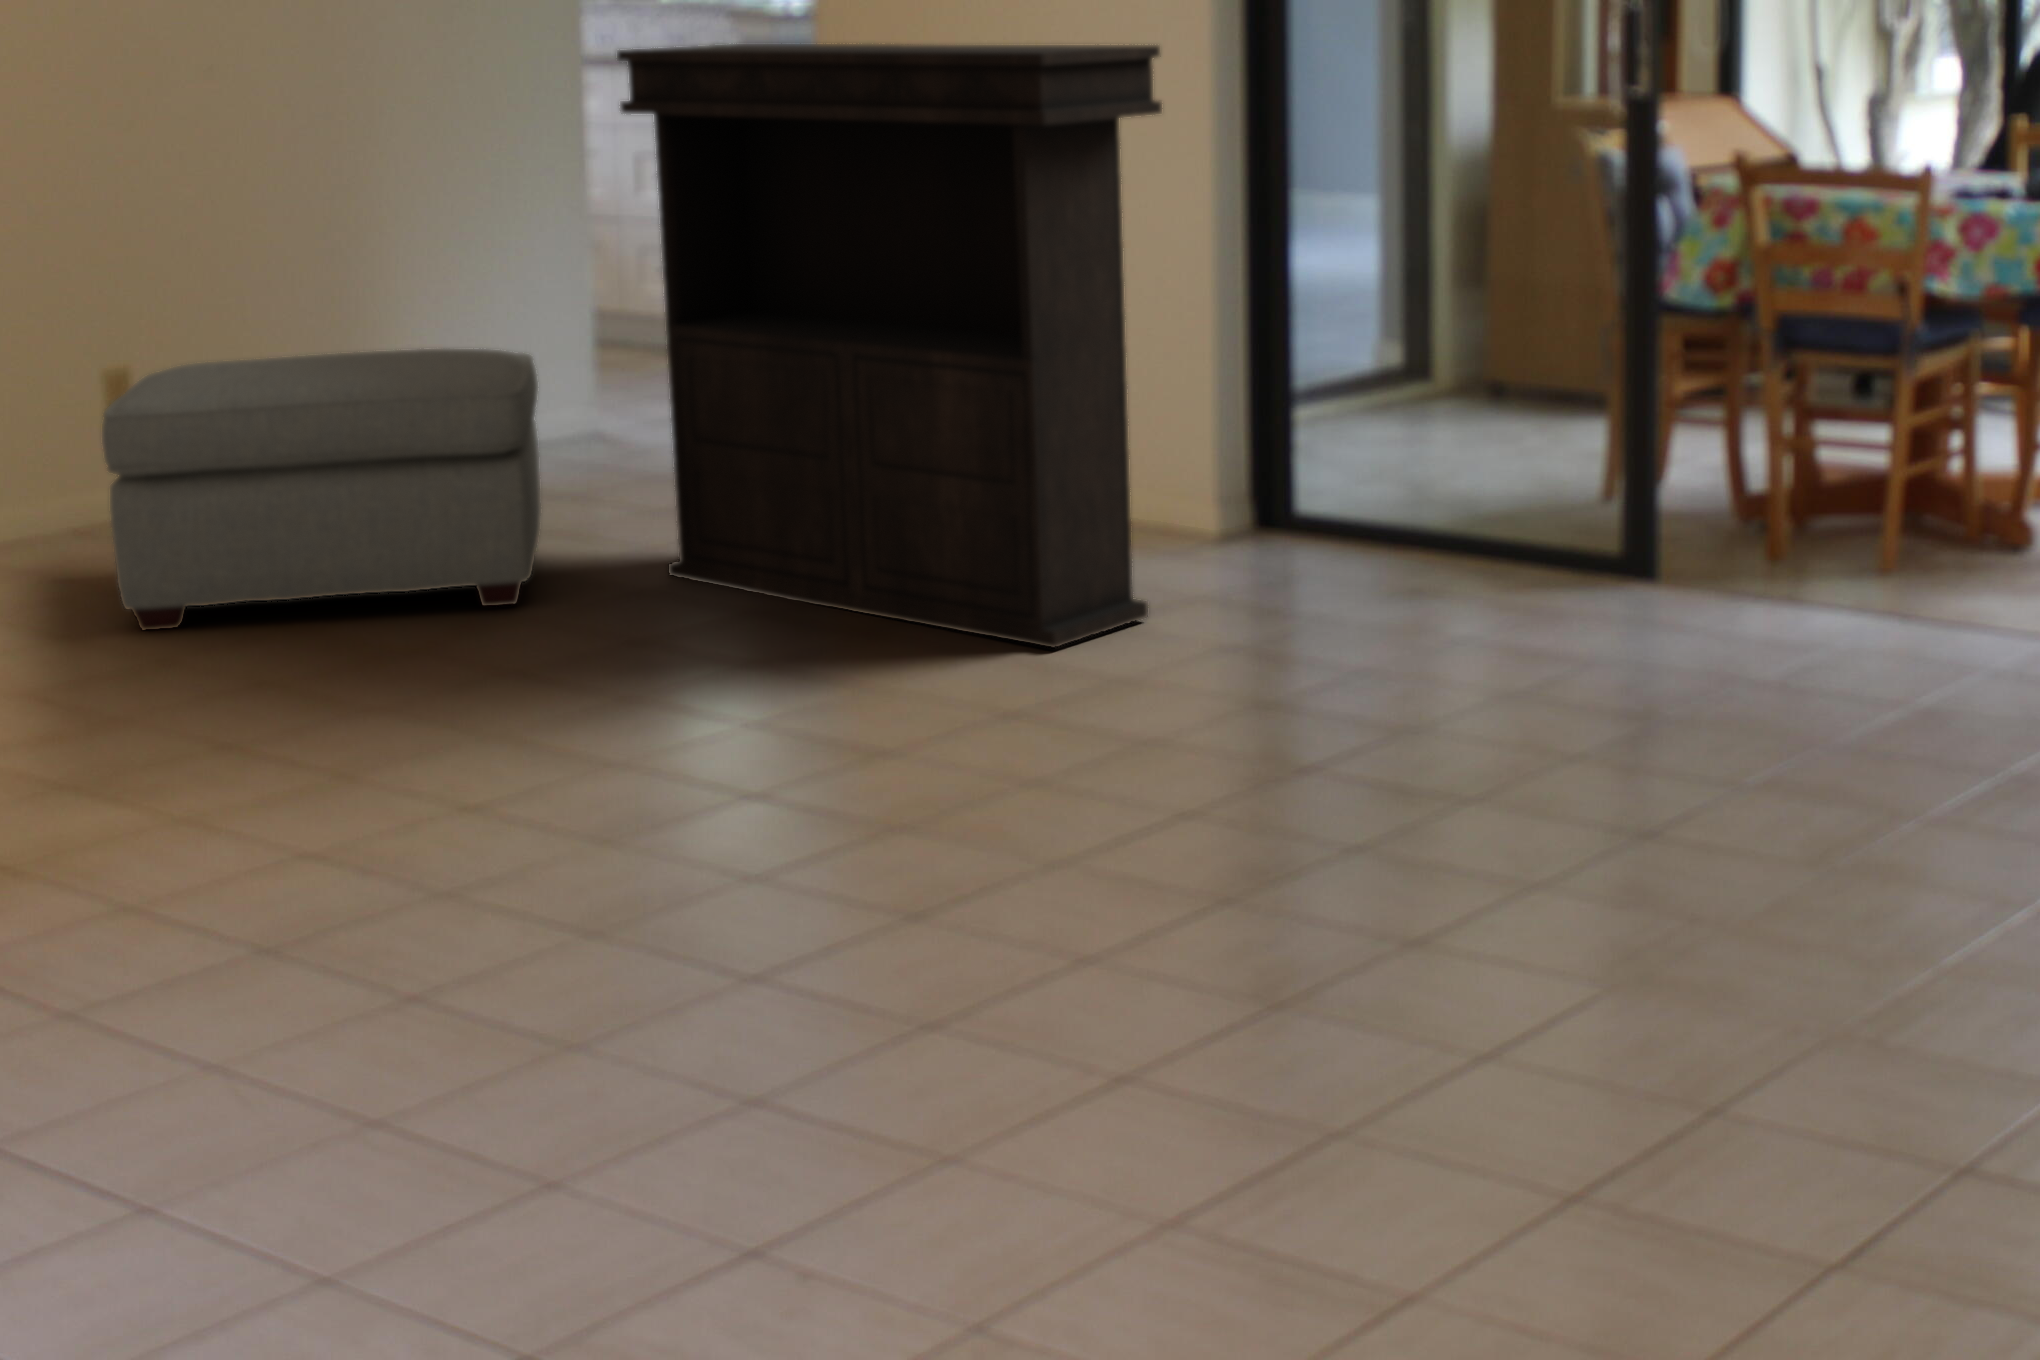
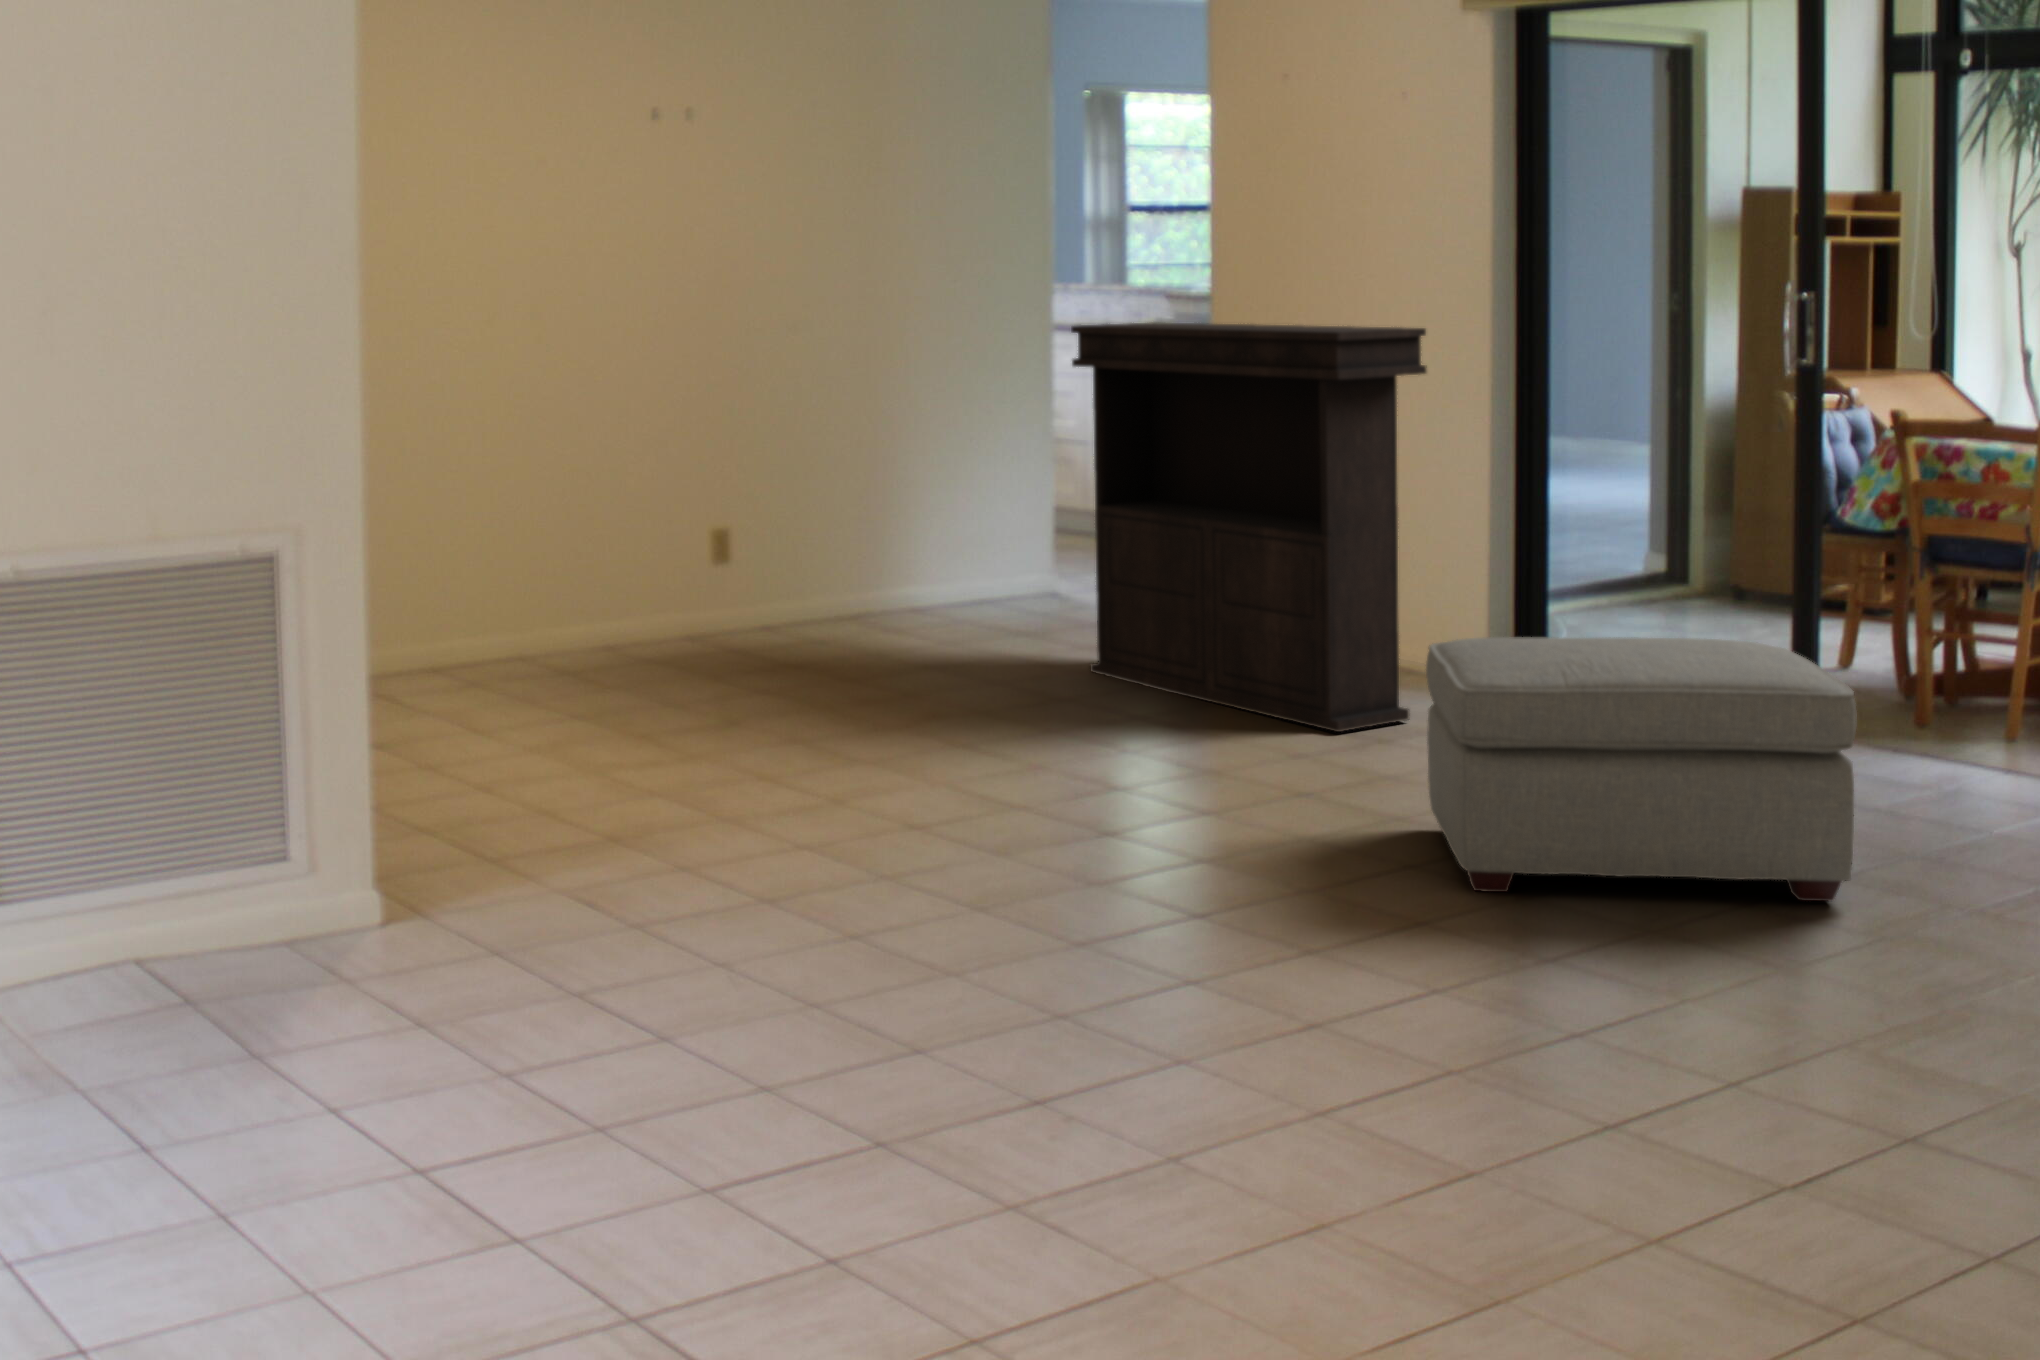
ottoman: present [102,349,541,630] -> present [1426,637,1856,901]

